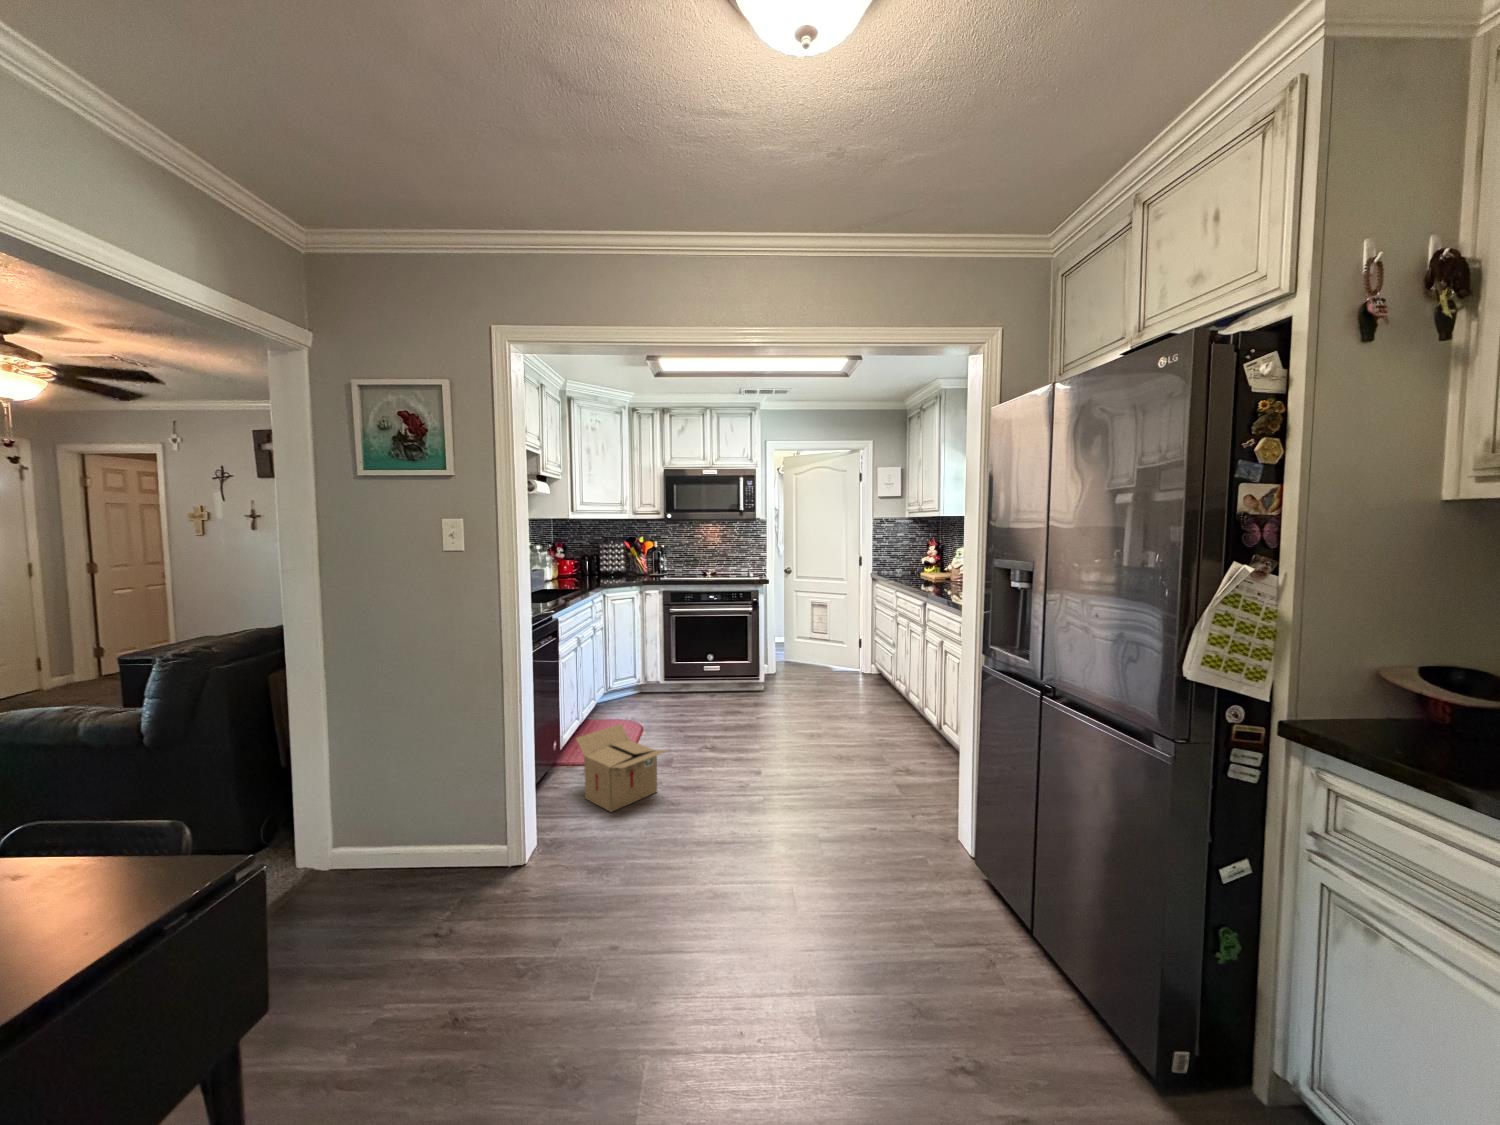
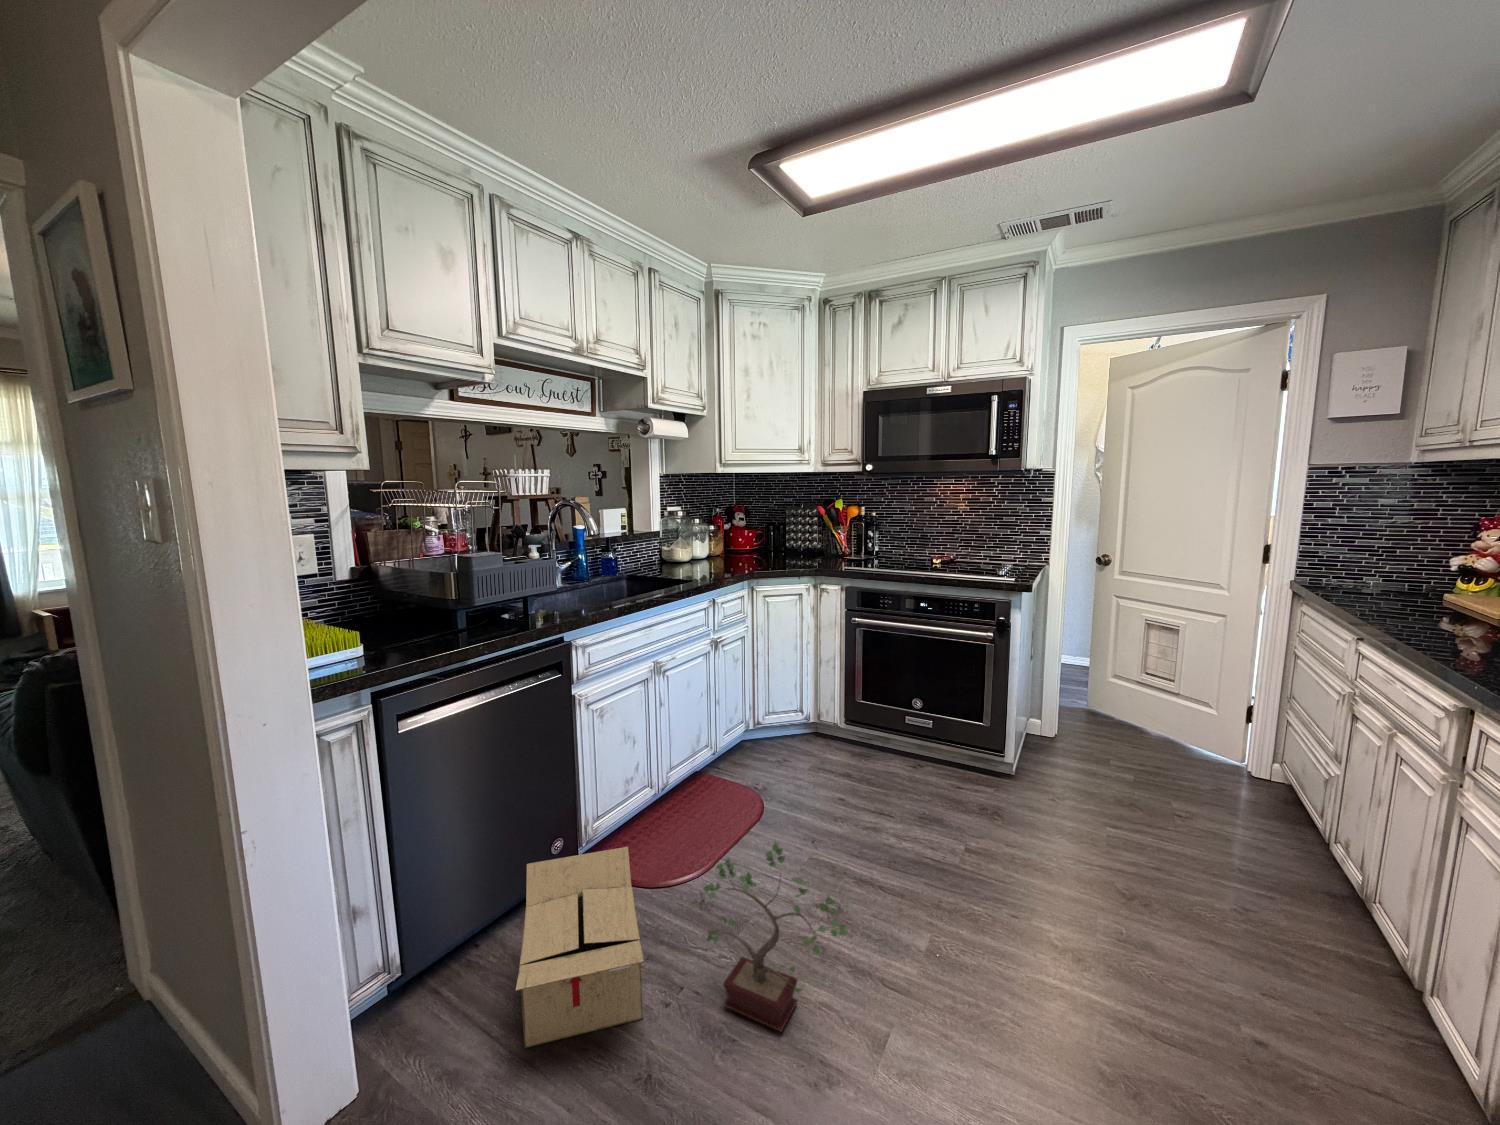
potted plant: none [676,693,754,780] -> present [703,843,846,1031]

